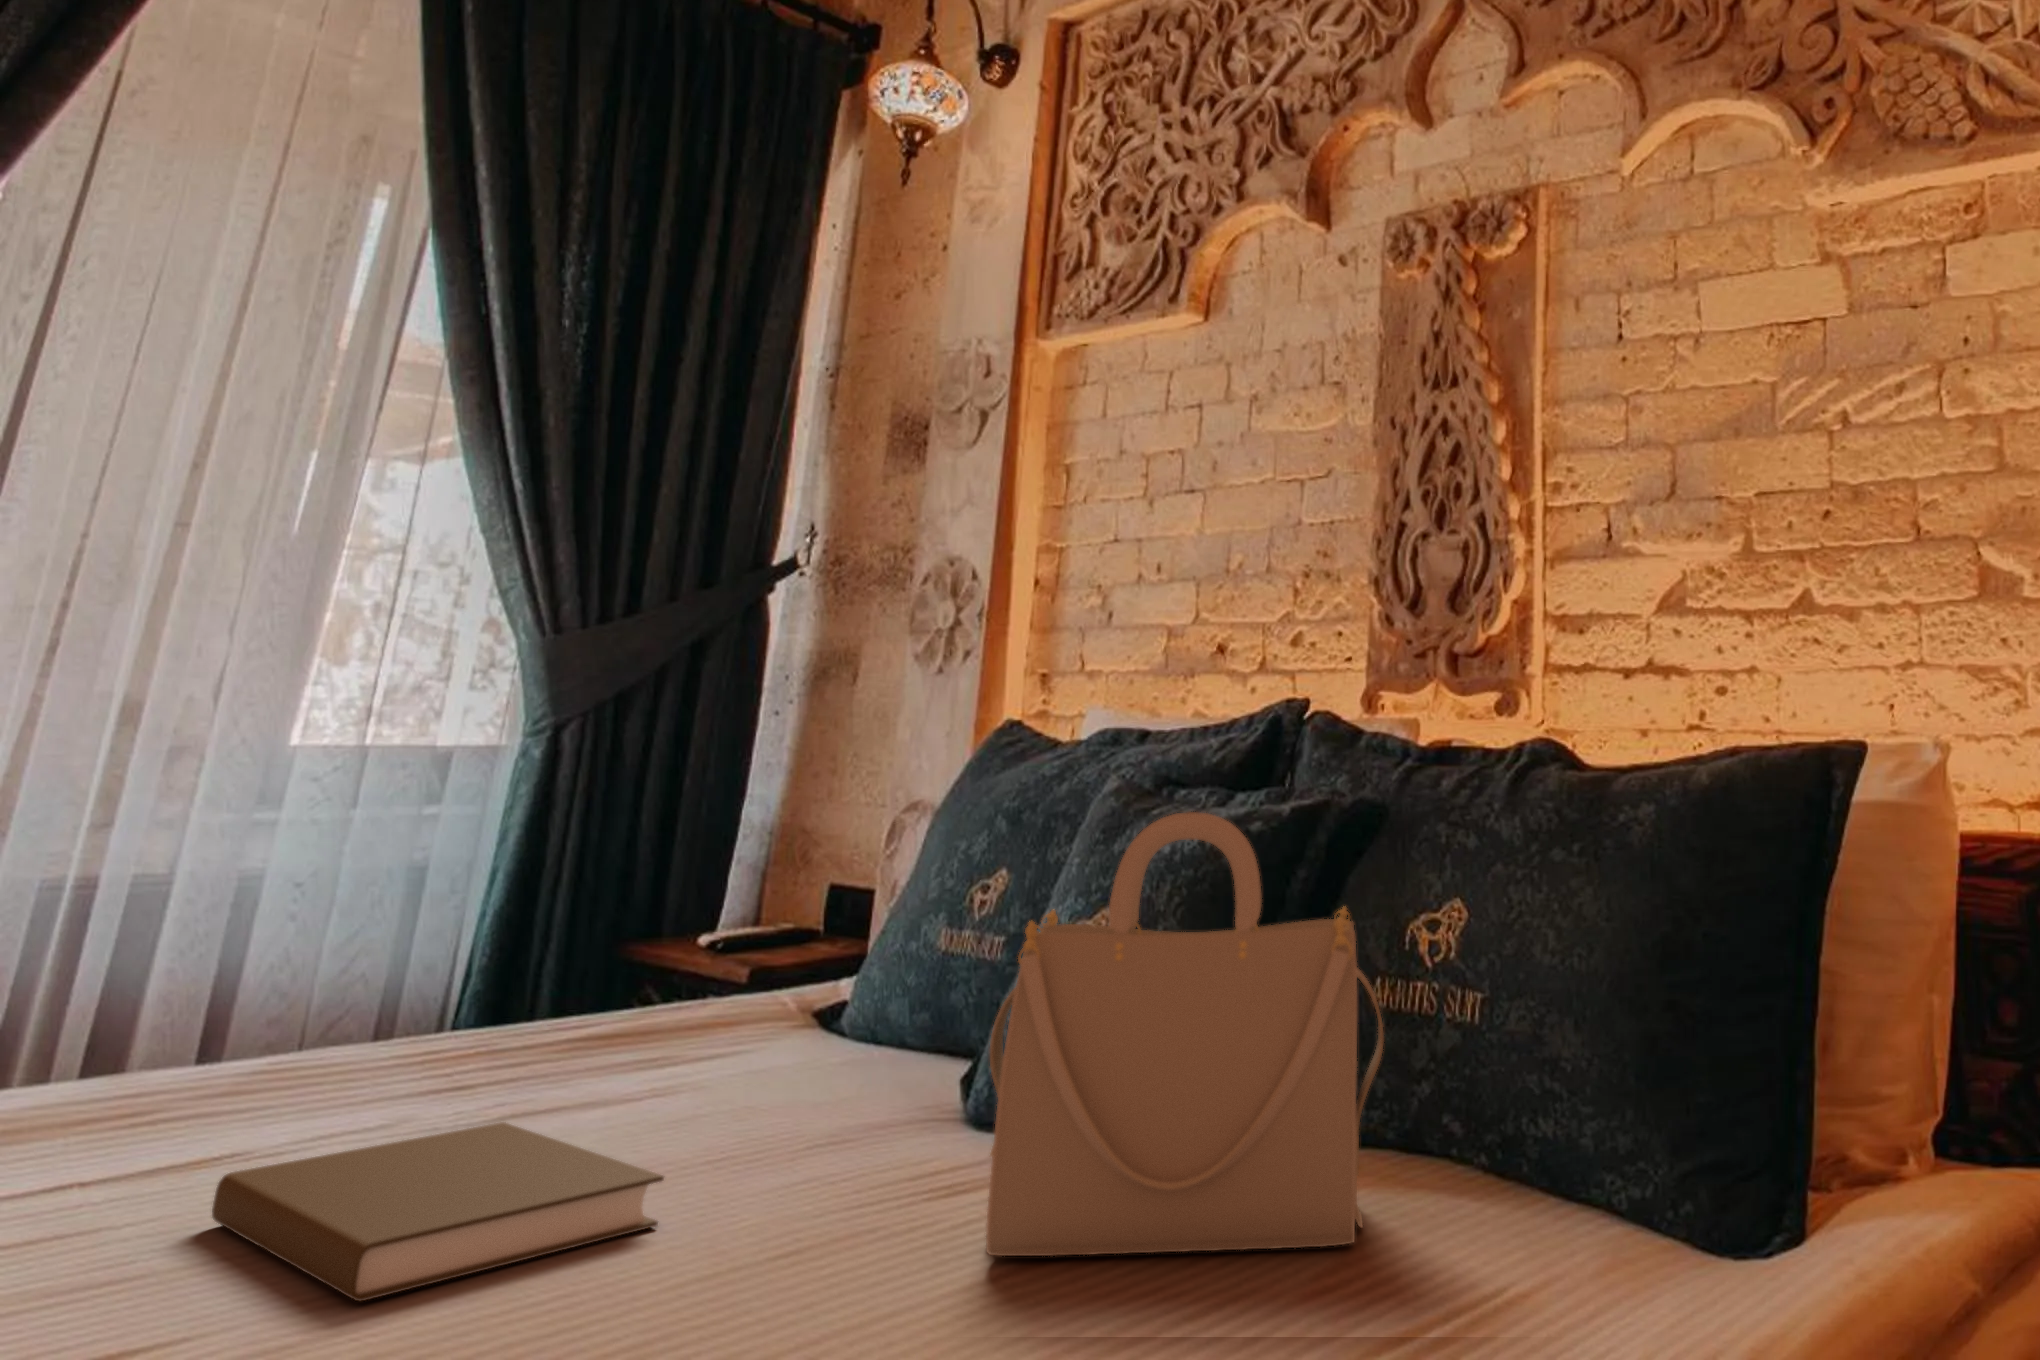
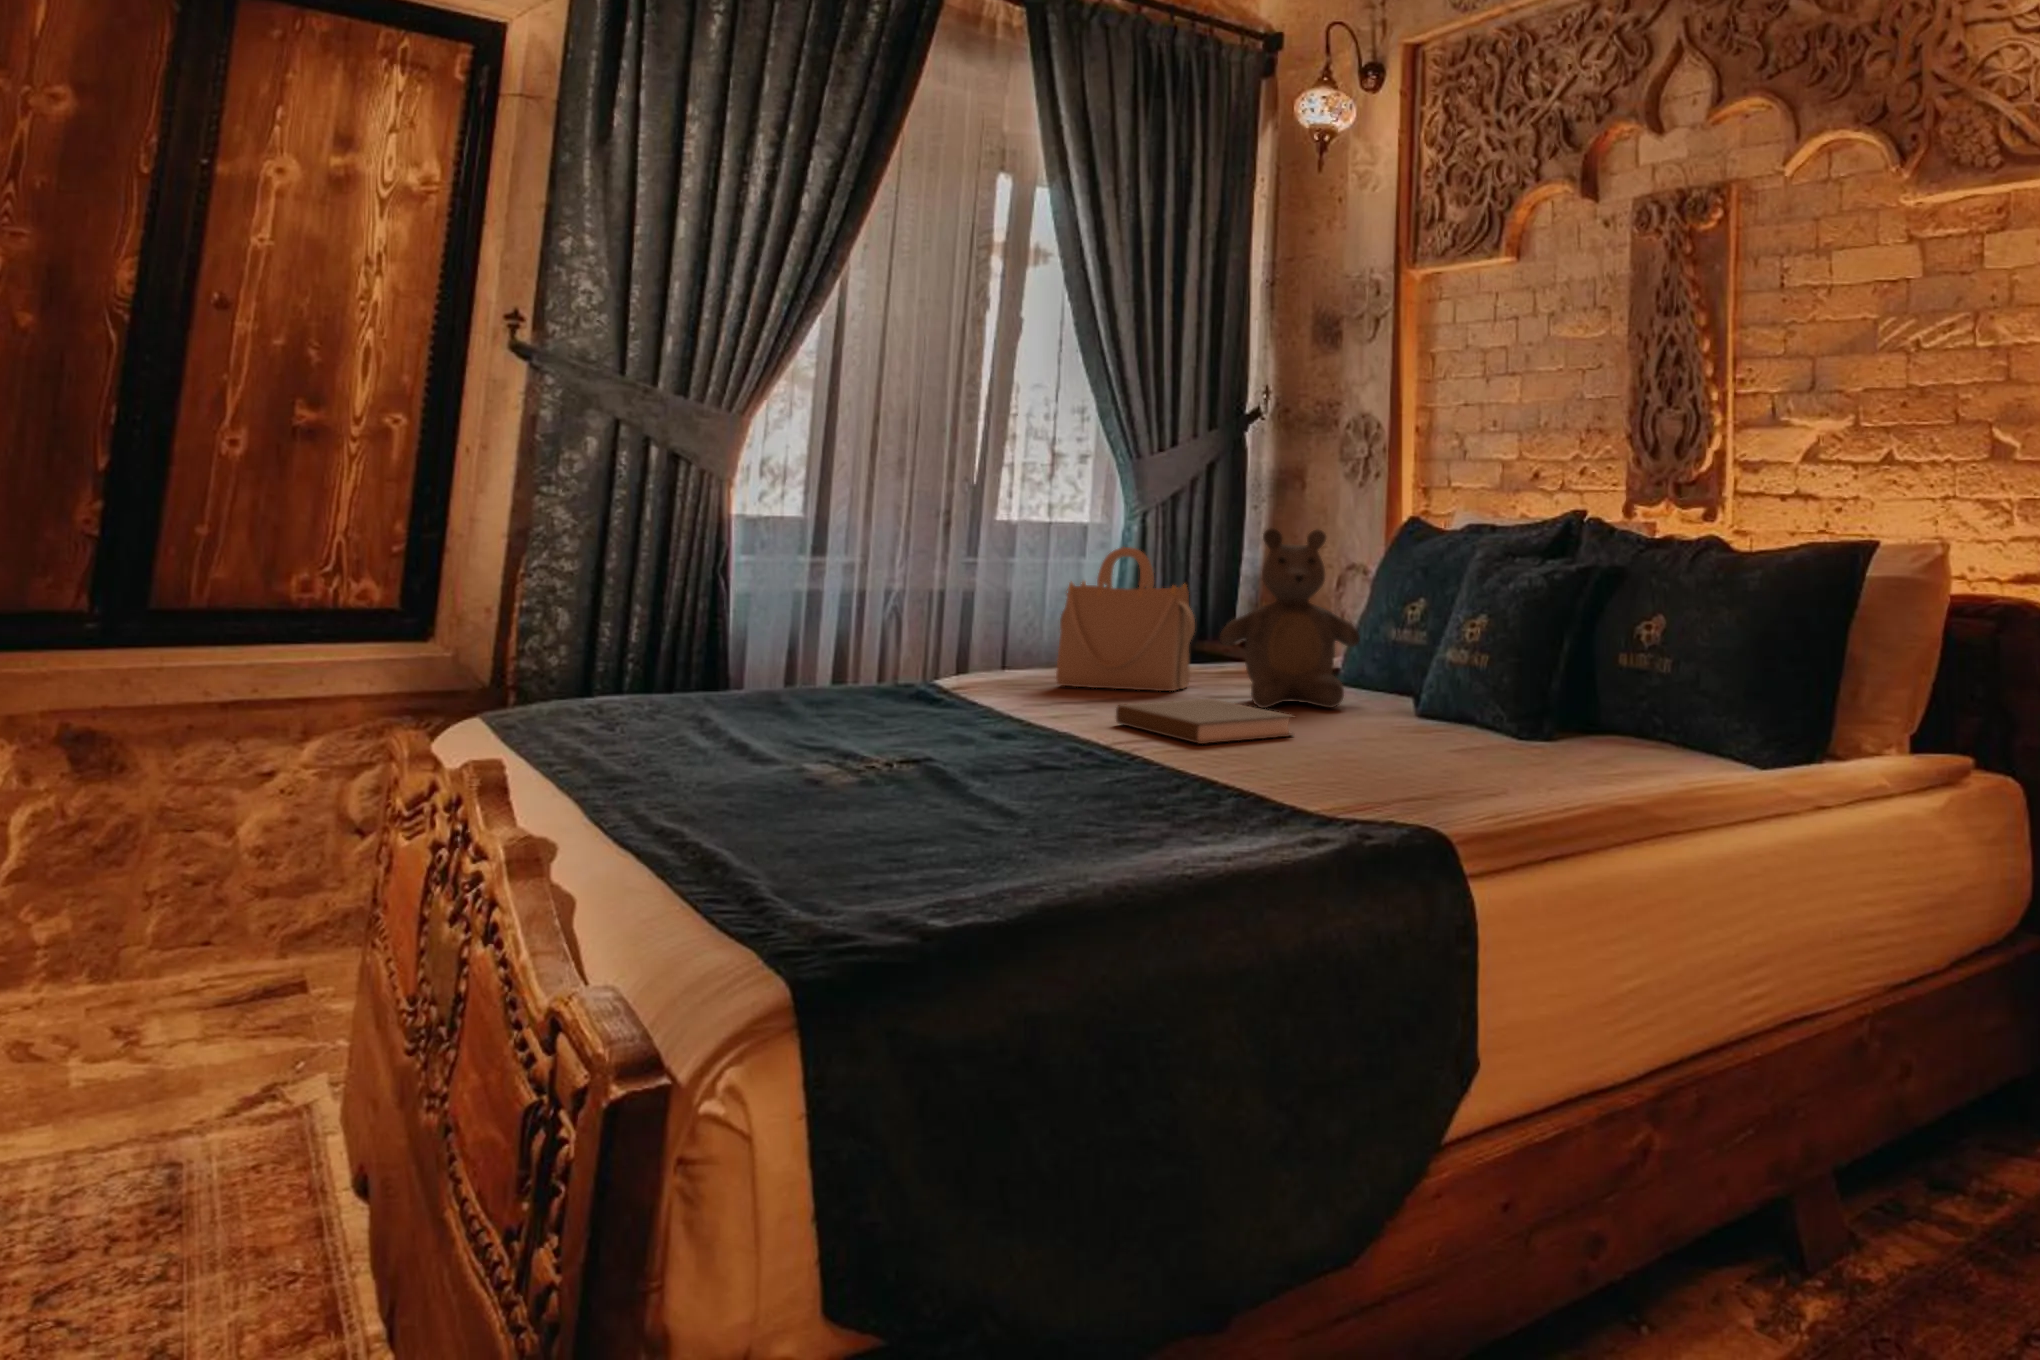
teddy bear: none [582,741,885,1120] -> present [1220,528,1360,708]
handbag: present [986,812,1384,1256] -> present [1056,547,1195,691]

